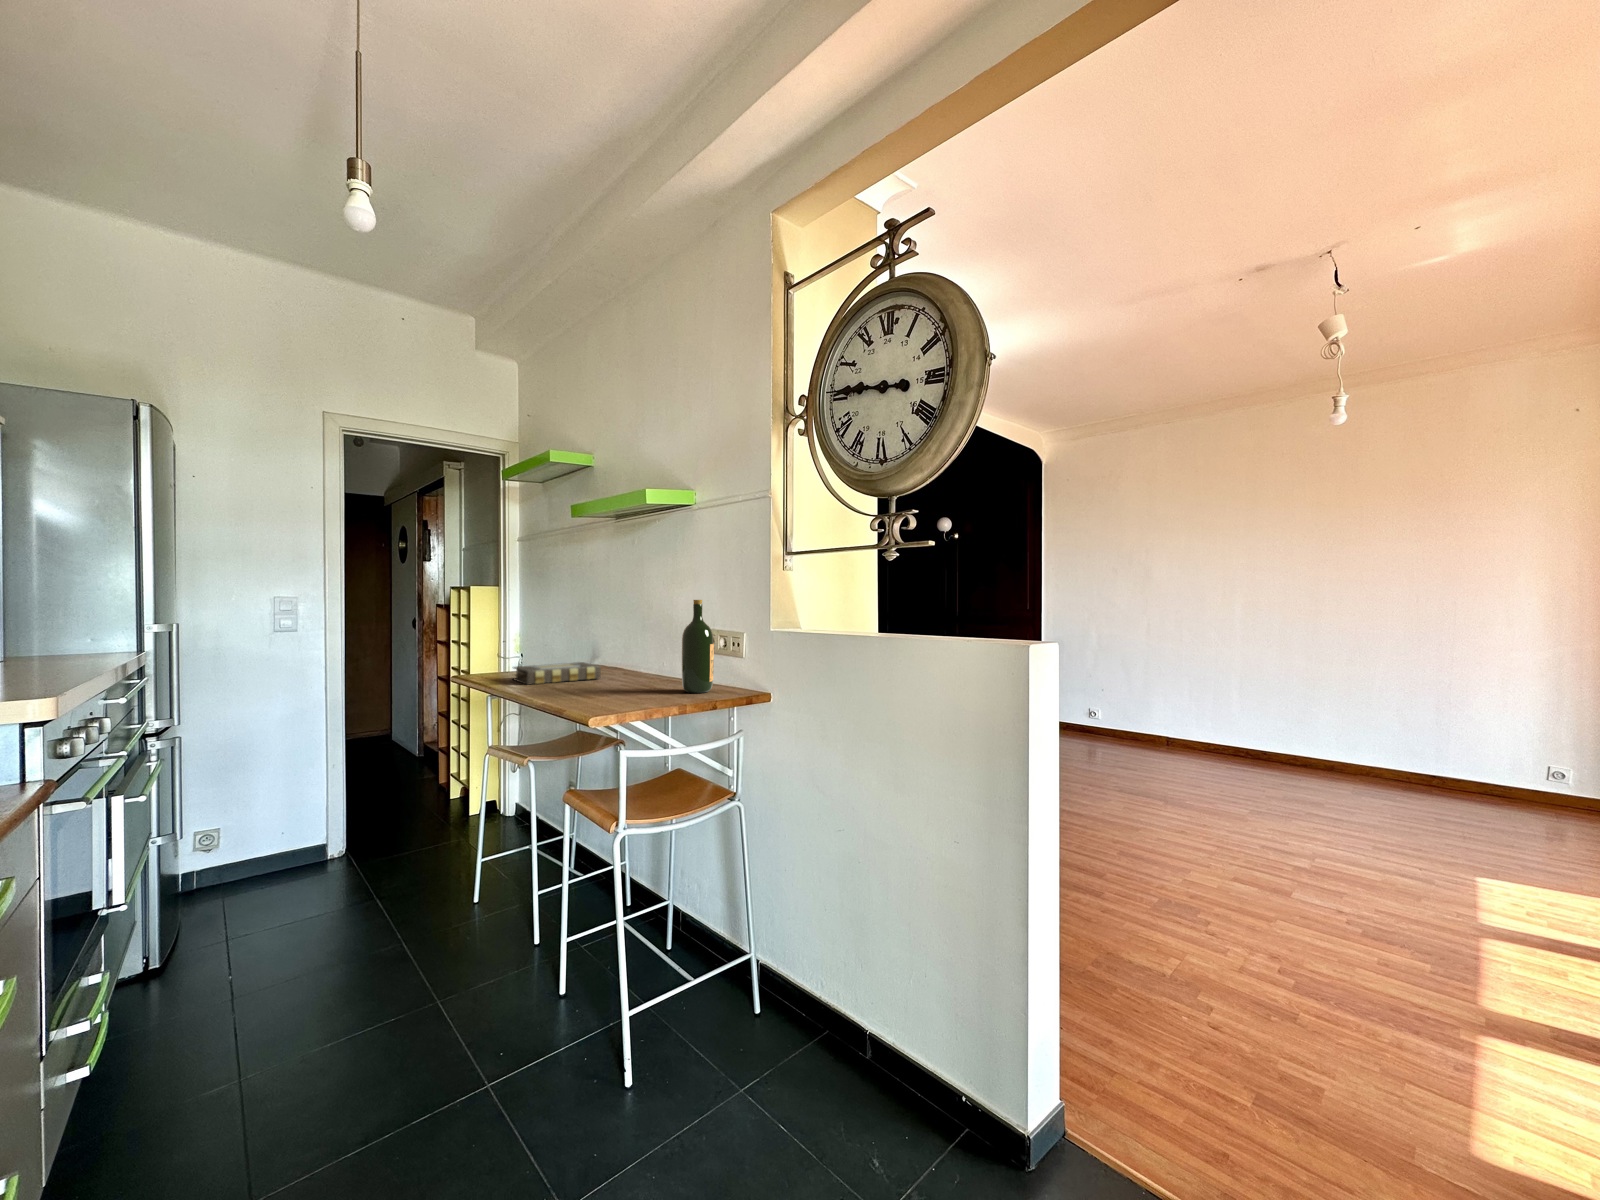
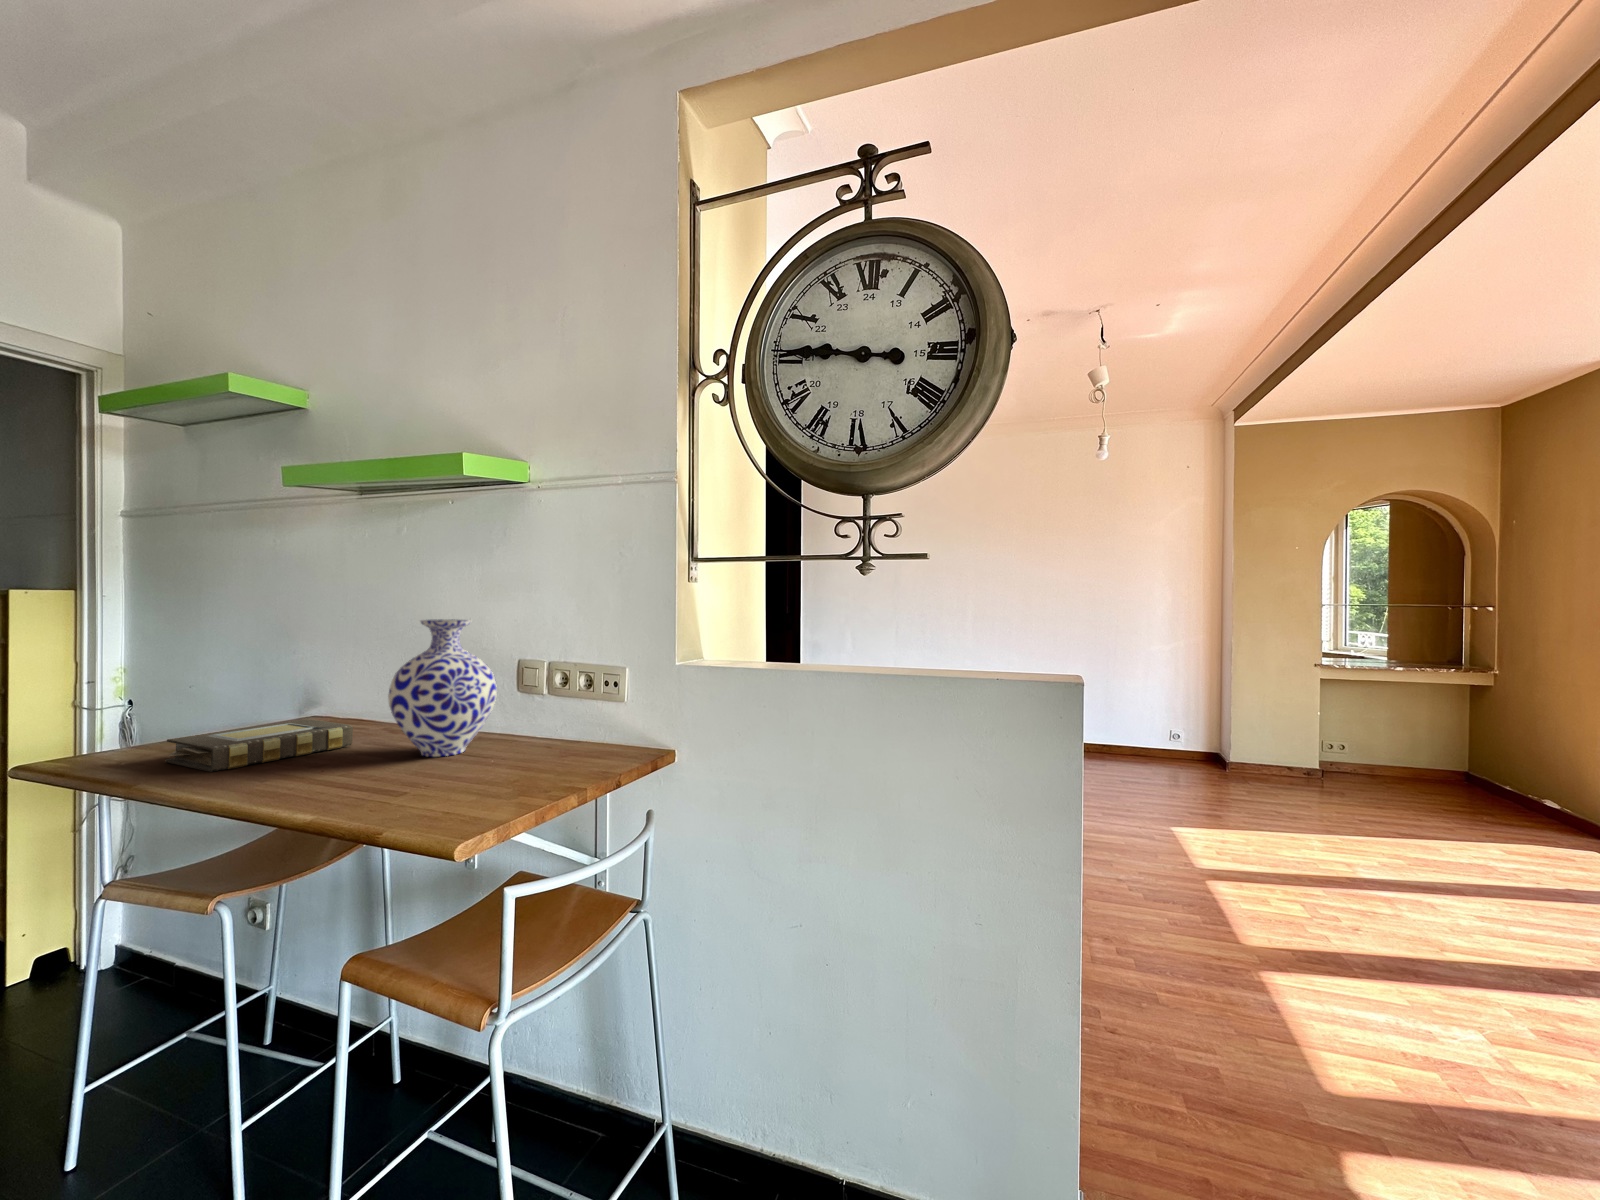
vase: none [611,599,674,686] -> present [388,619,497,757]
wine bottle: present [682,600,714,693] -> none [527,623,577,762]

